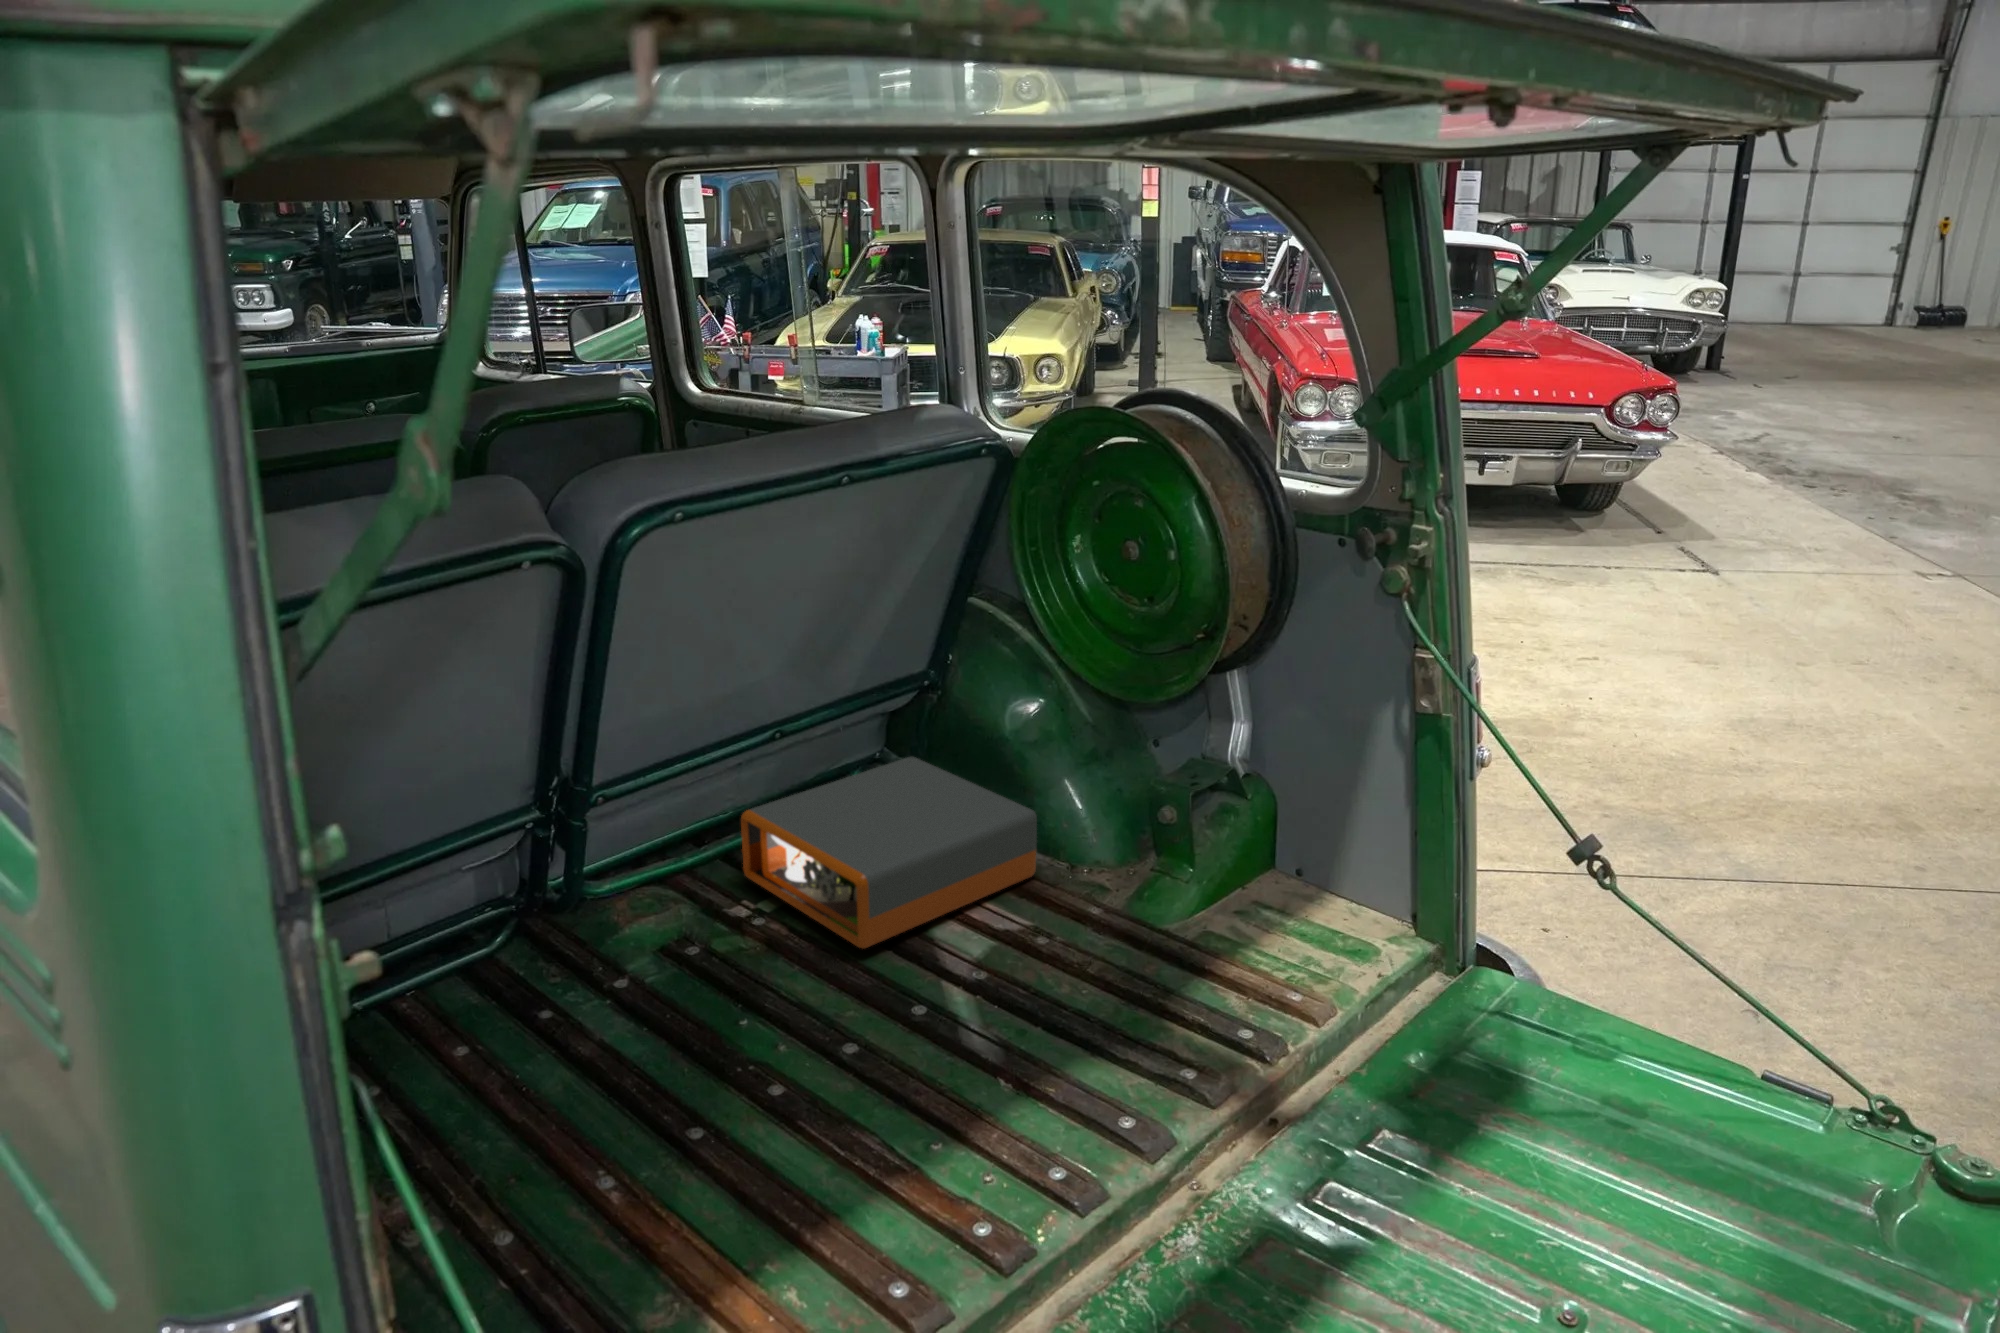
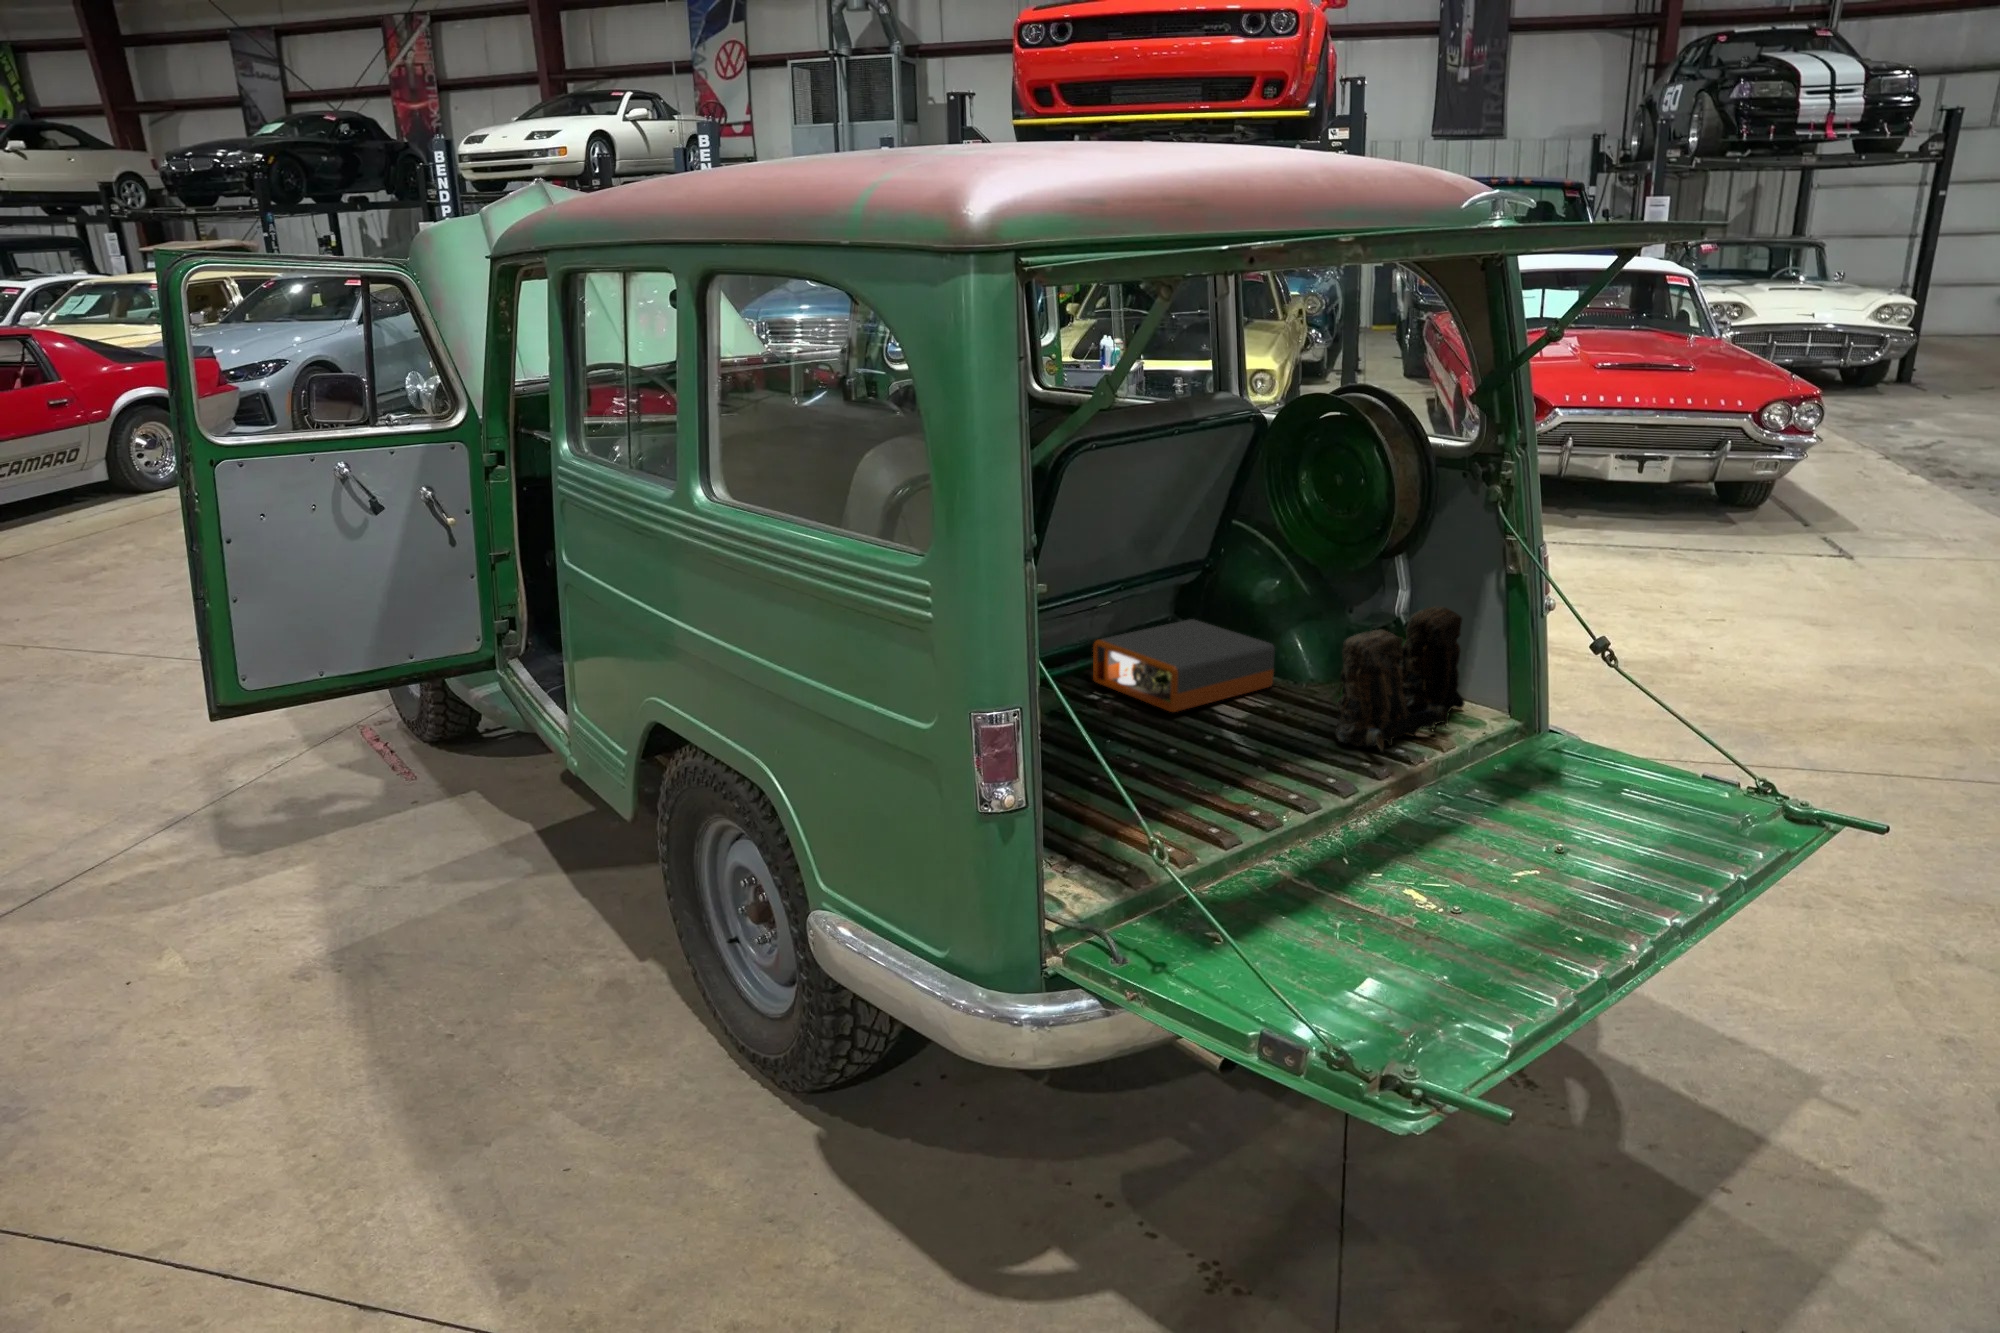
backpack: none [1134,760,1342,1050] -> present [1336,607,1465,752]

